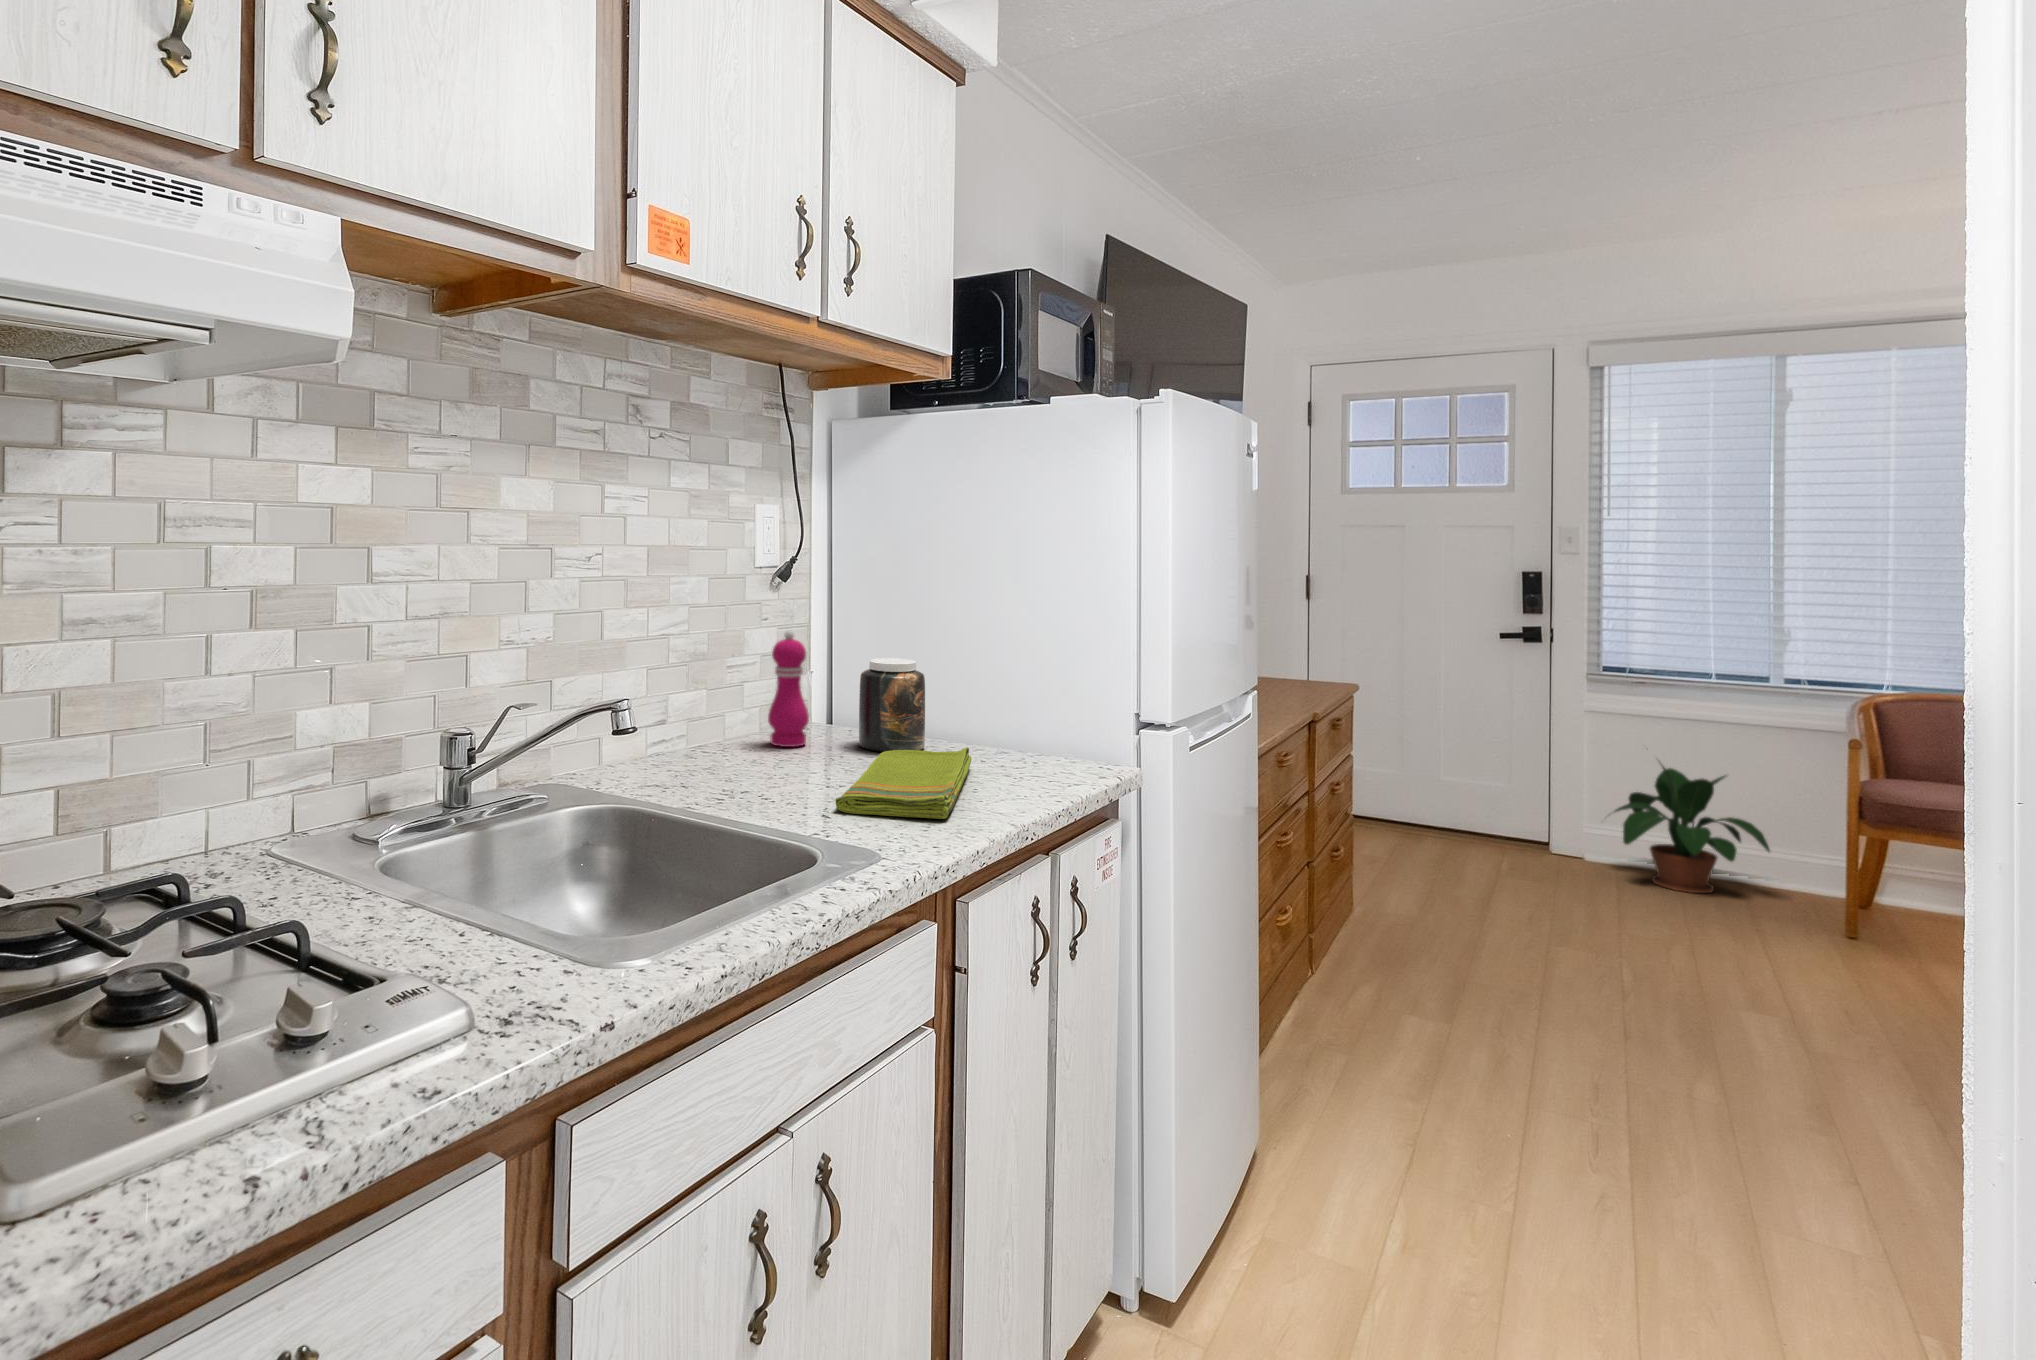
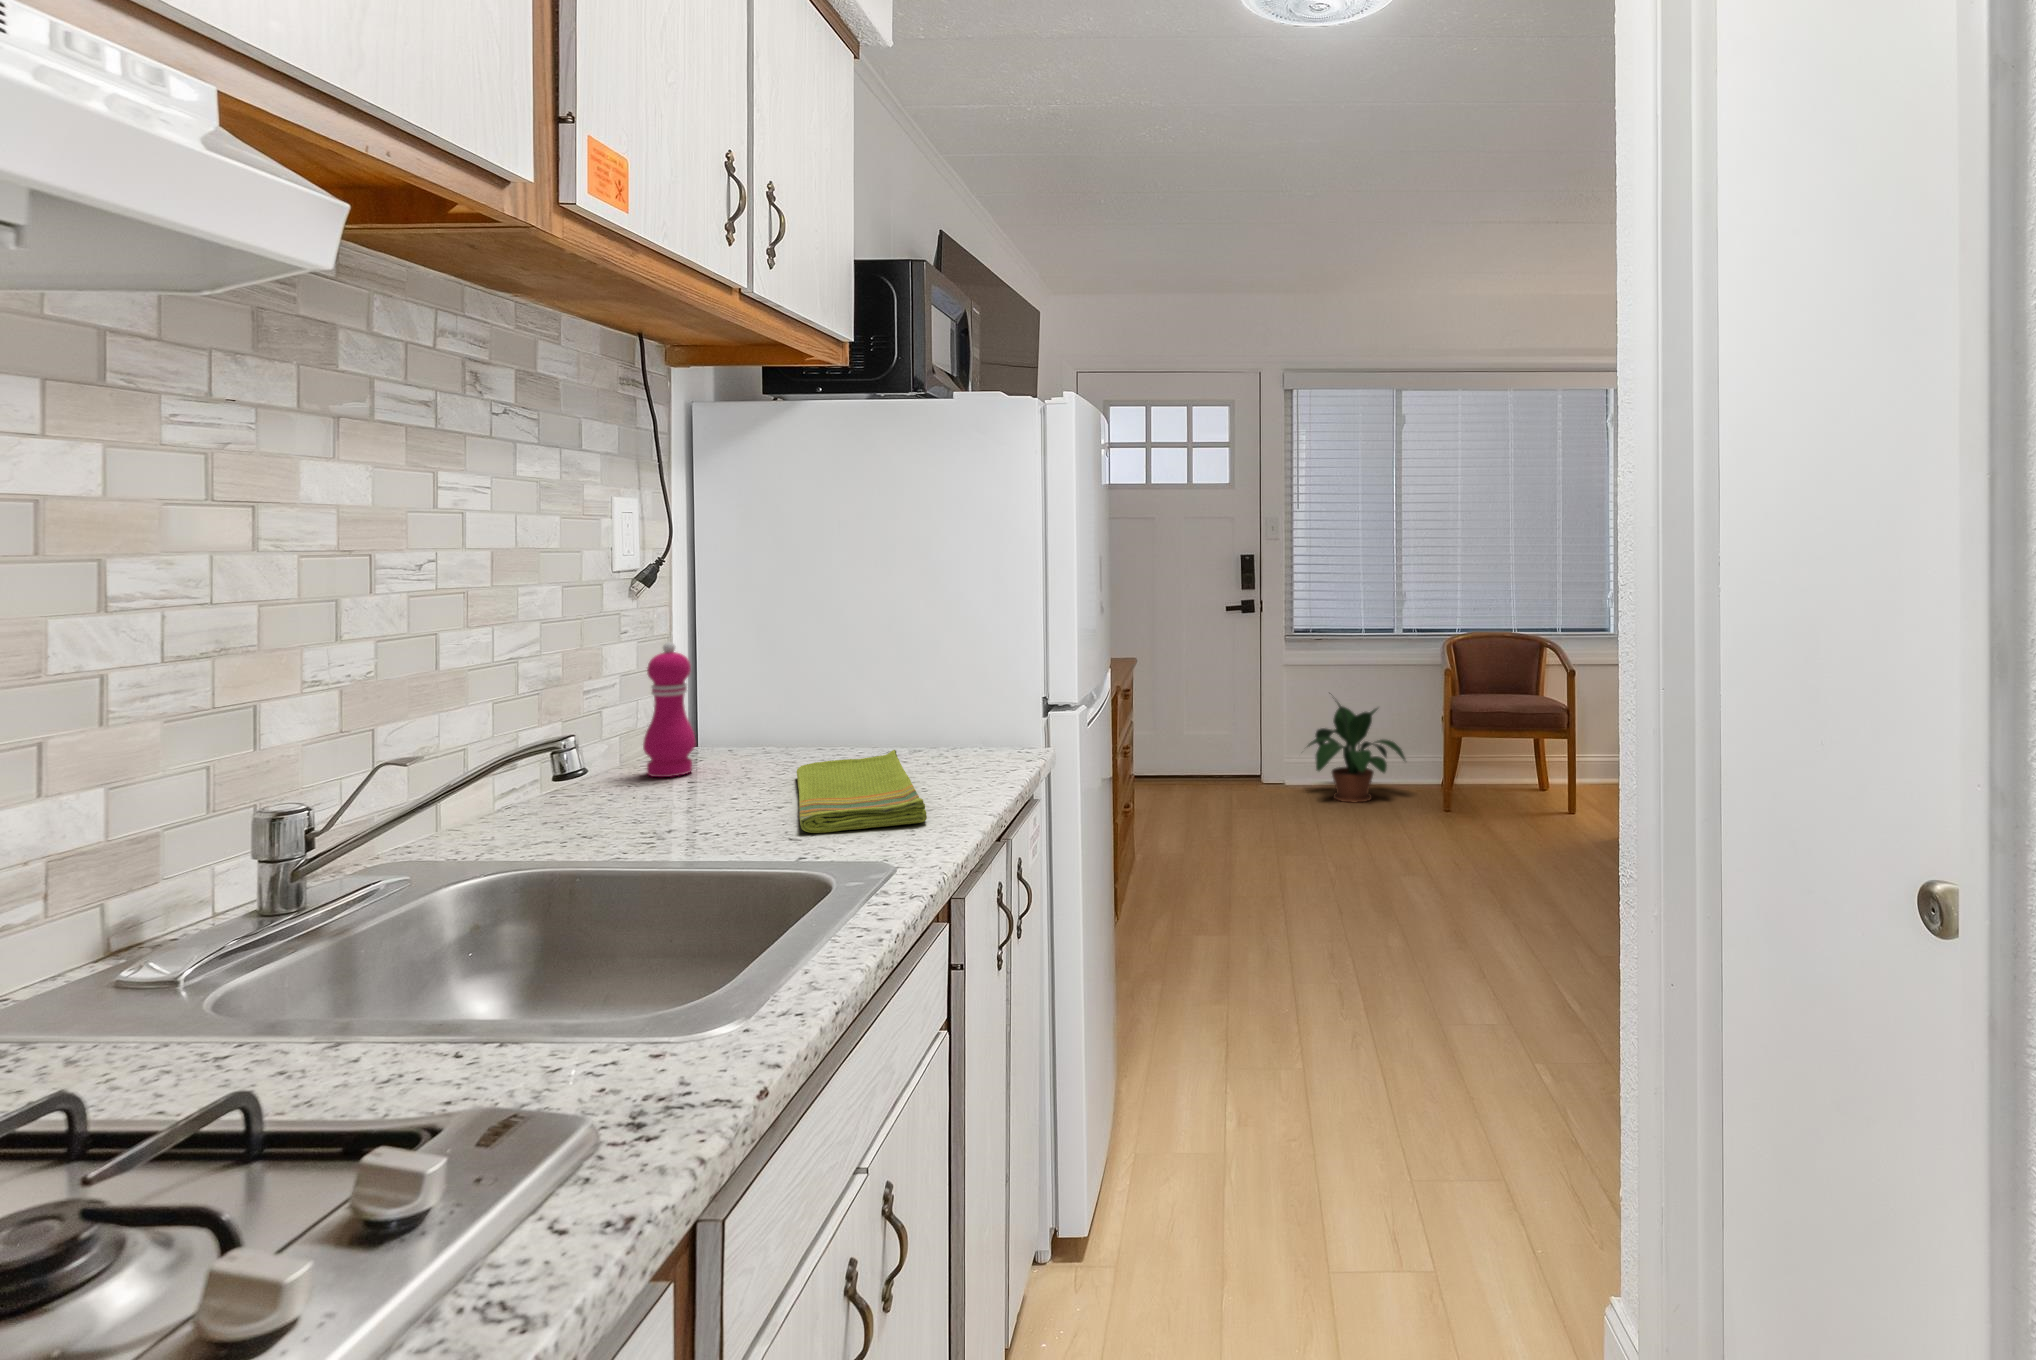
jar: present [859,658,925,752] -> none [755,664,831,767]

